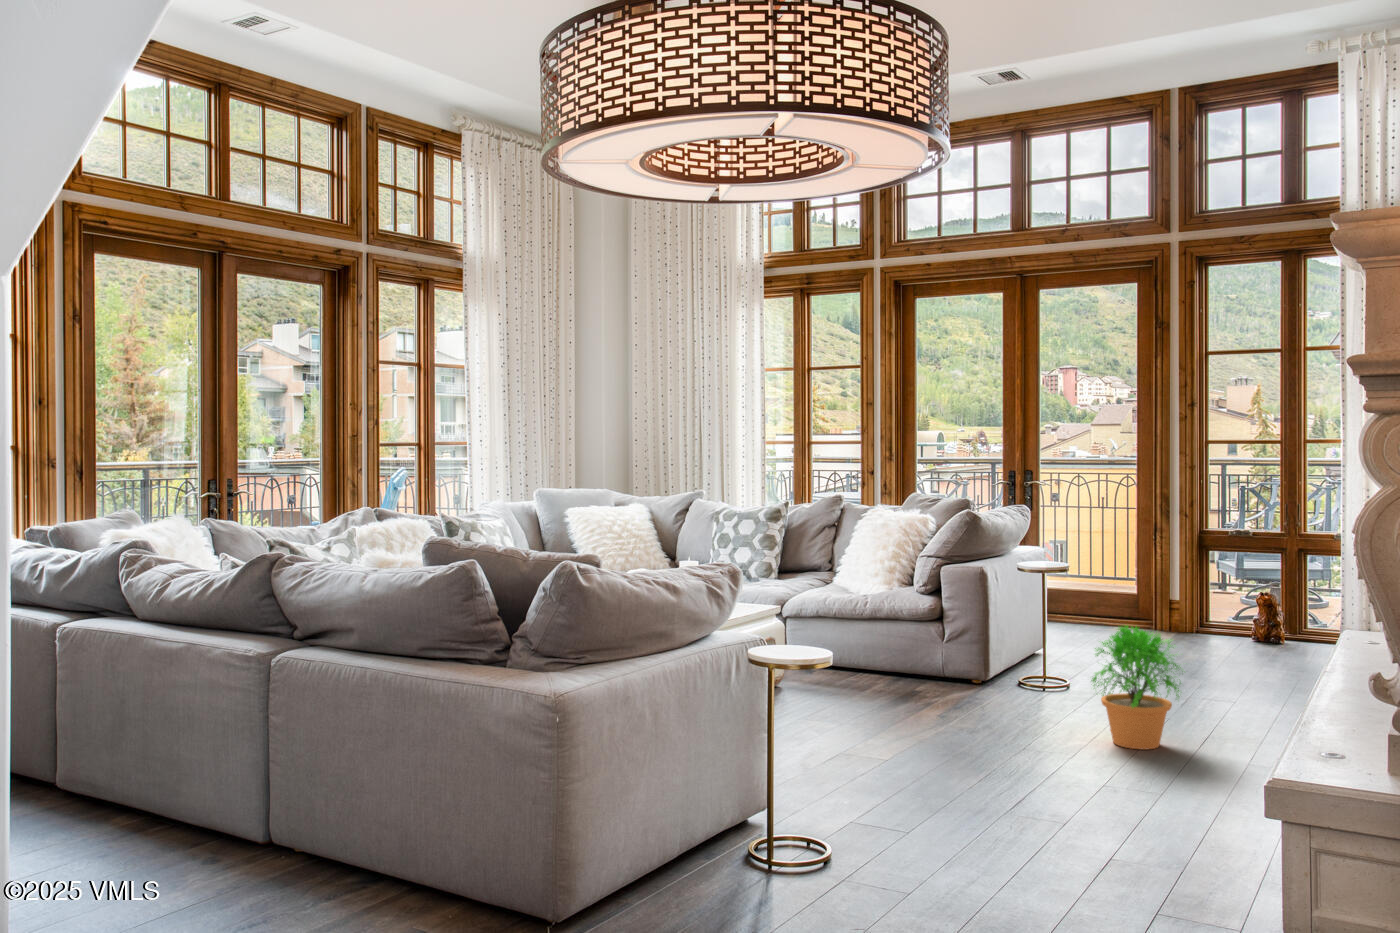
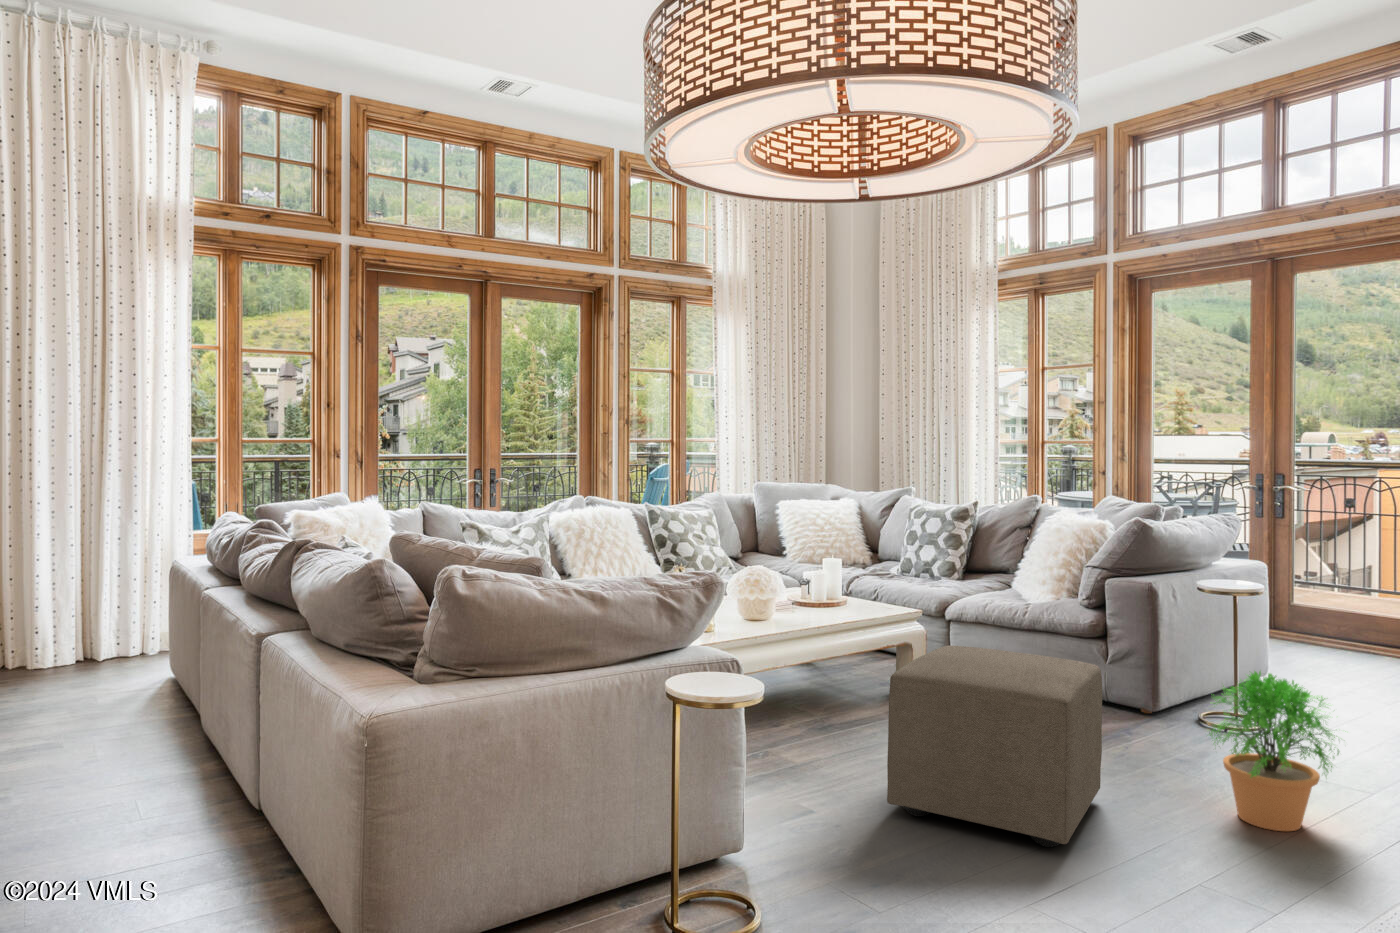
ottoman: none [871,628,1031,782] -> present [887,646,1102,847]

